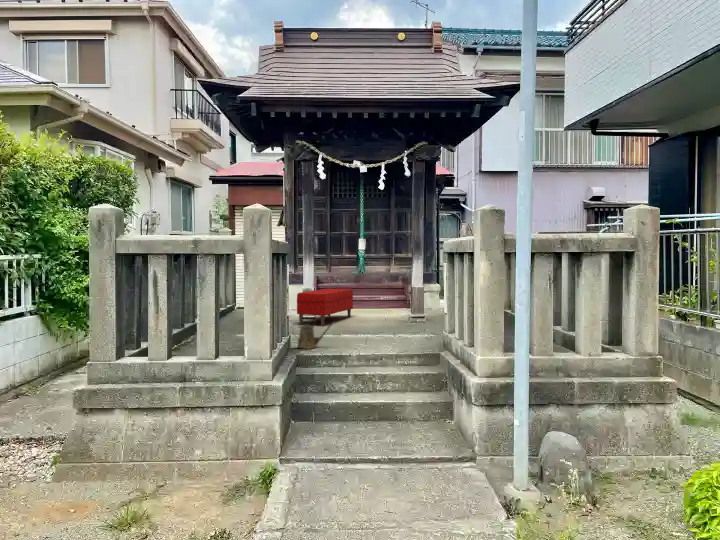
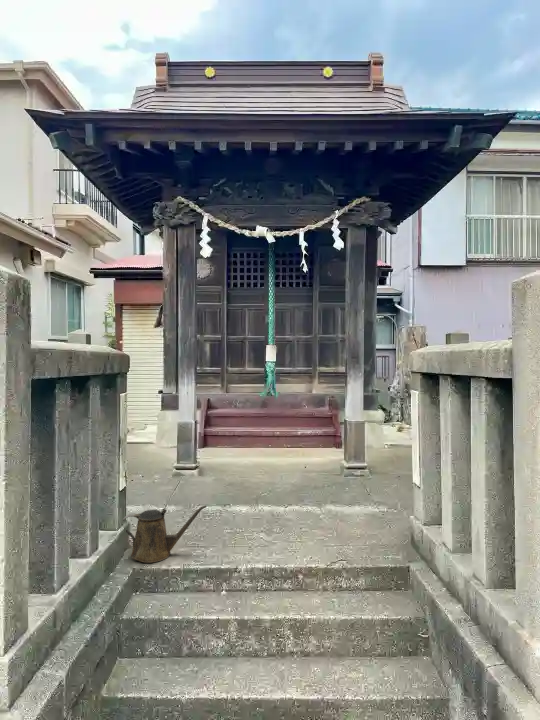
bench: present [297,289,353,326] -> none [163,419,255,485]

